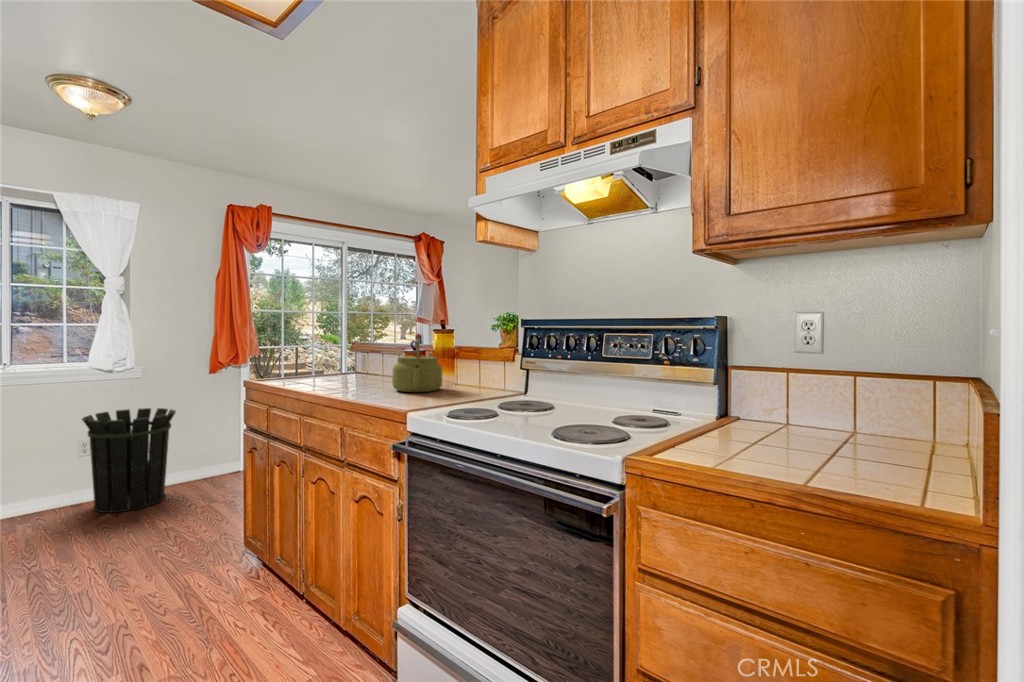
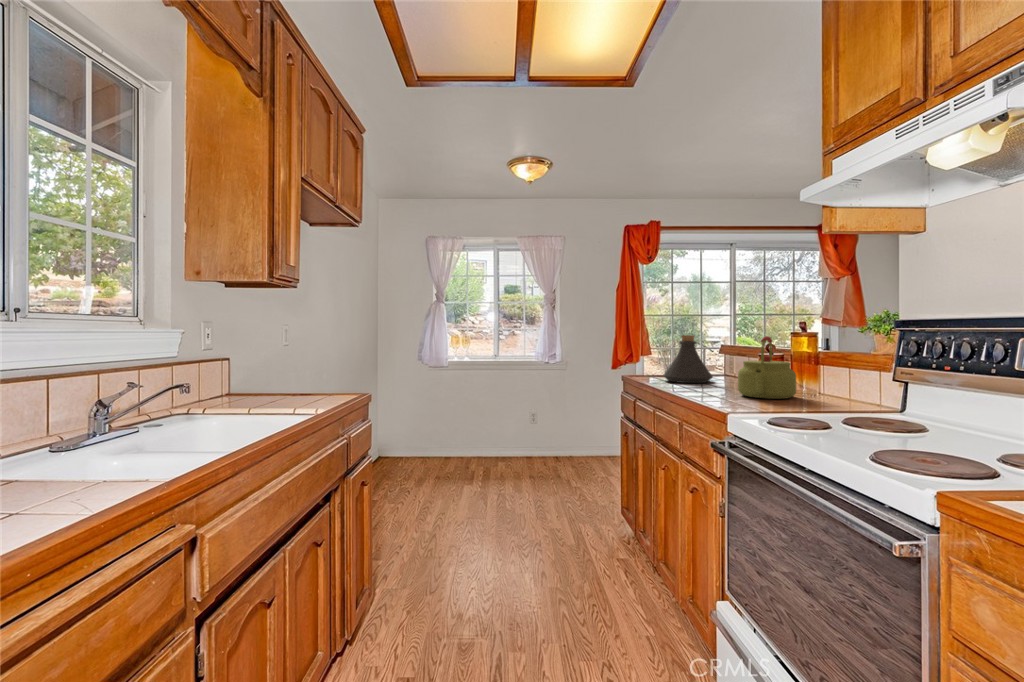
bottle: none [301,332,355,383] -> present [663,335,713,383]
waste bin: present [82,408,176,513] -> none [534,394,587,469]

